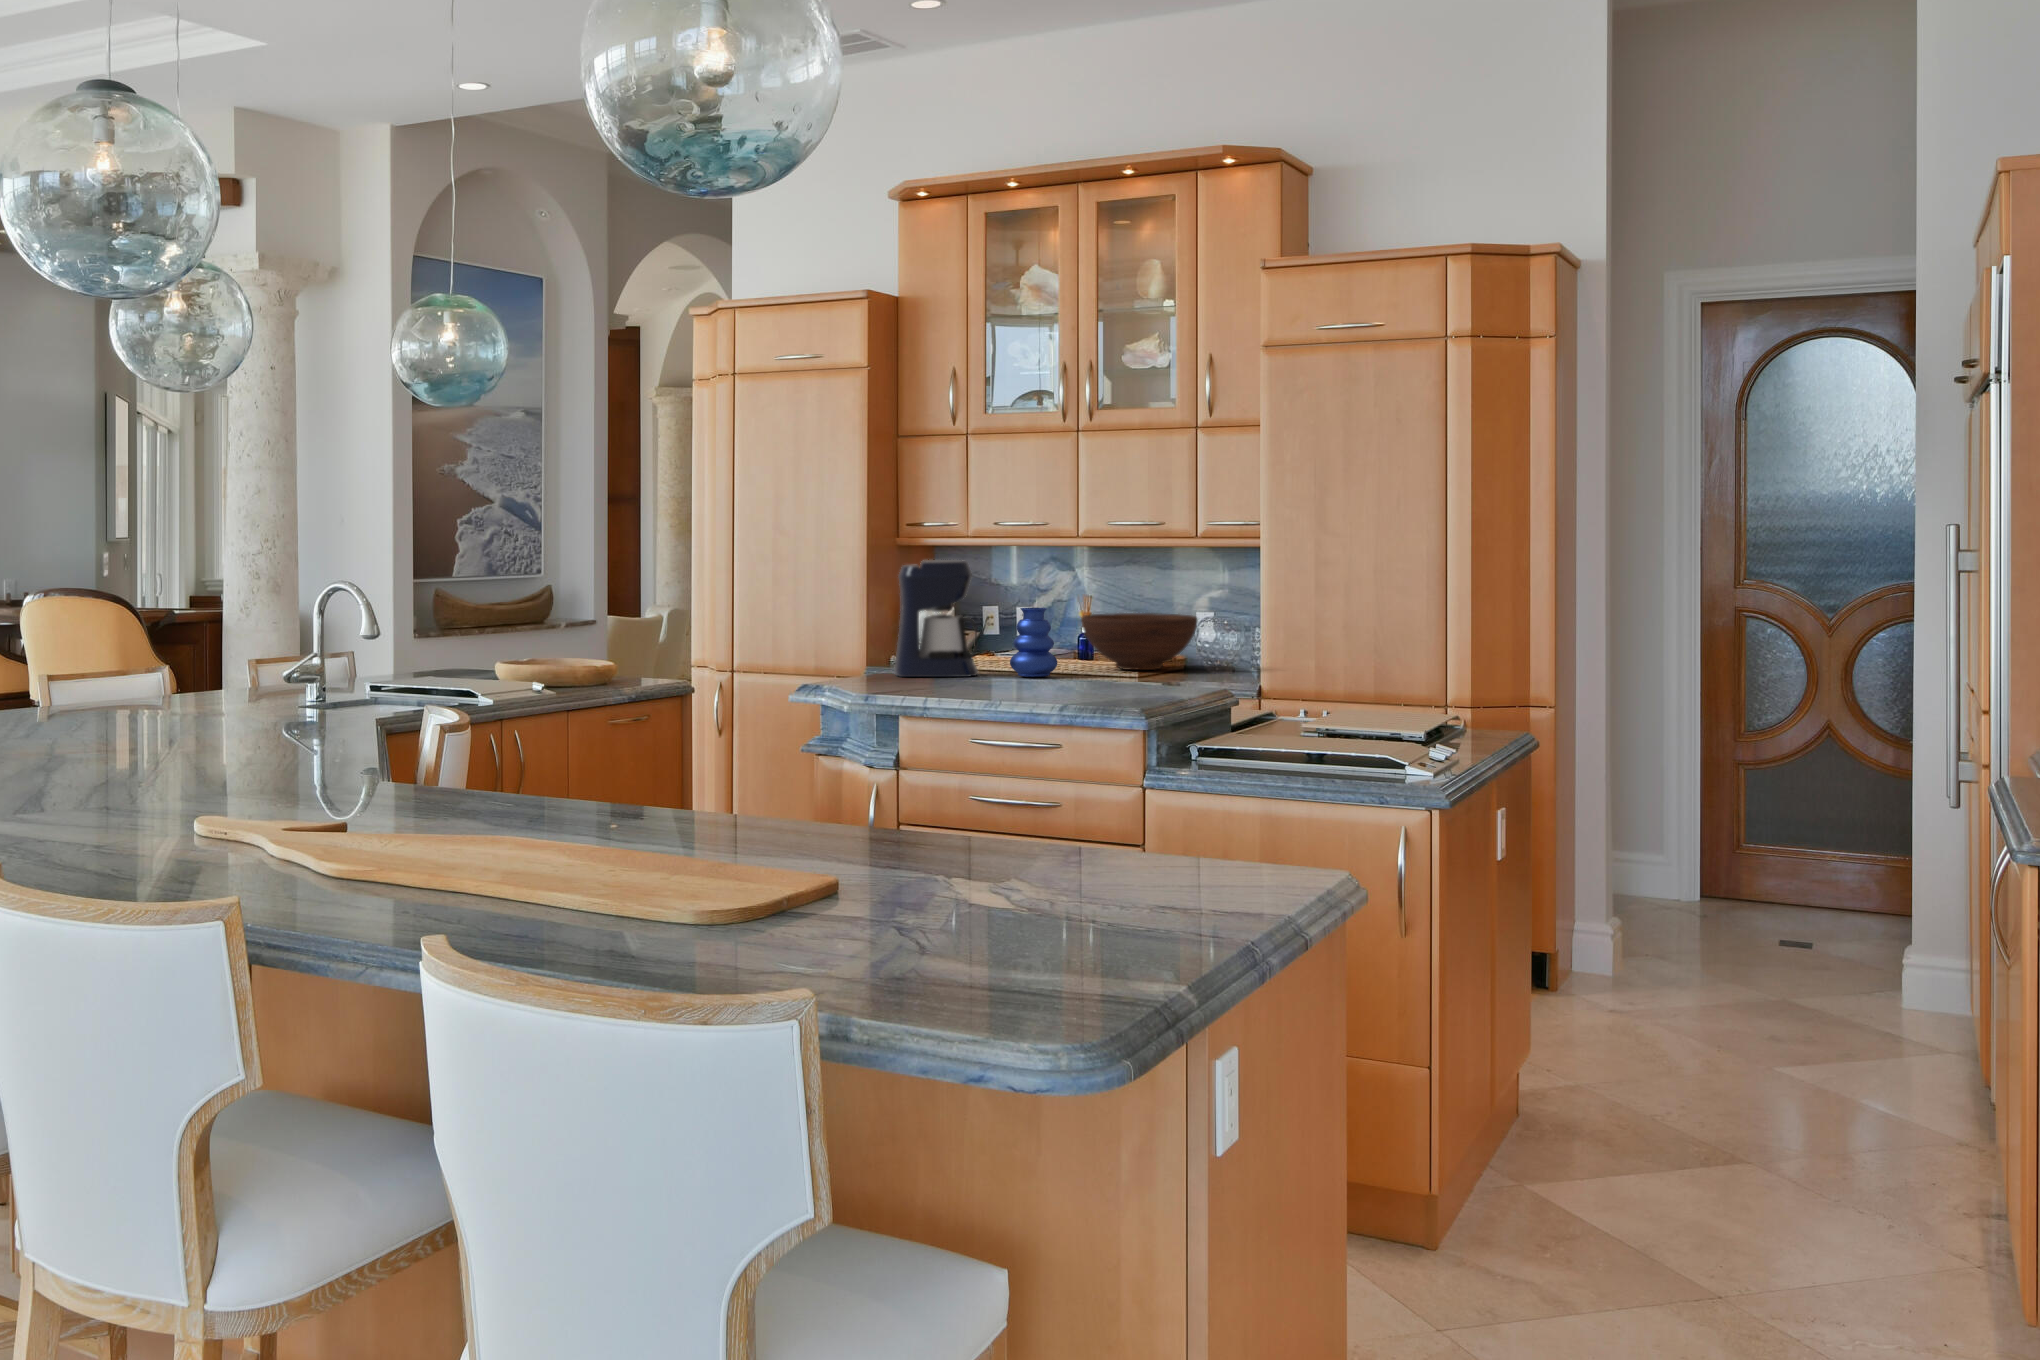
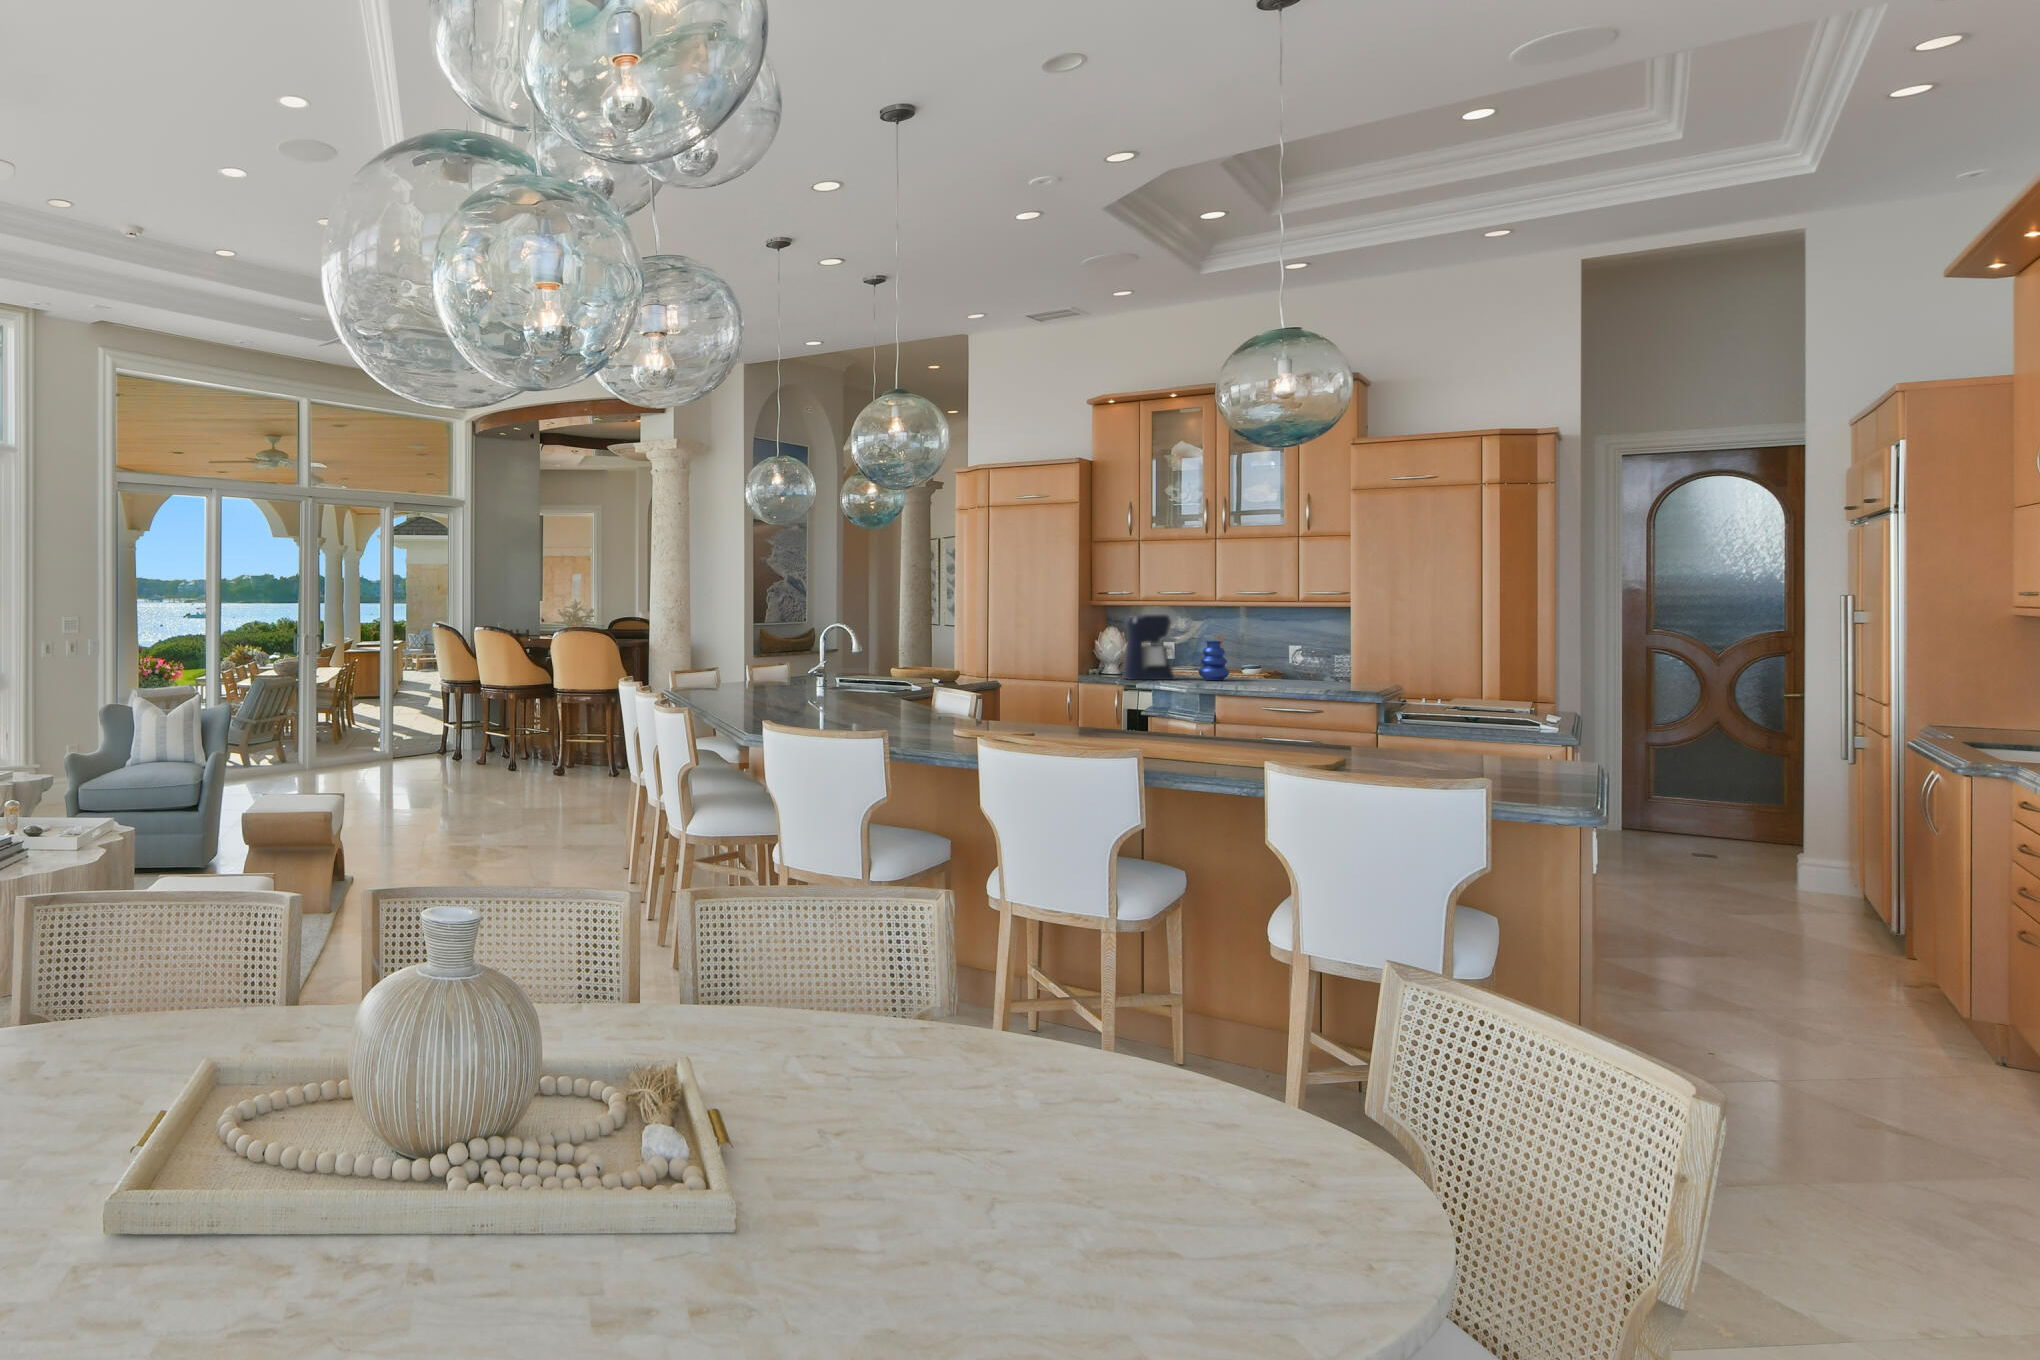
fruit bowl: present [1082,613,1198,670] -> none [1231,644,1308,677]

